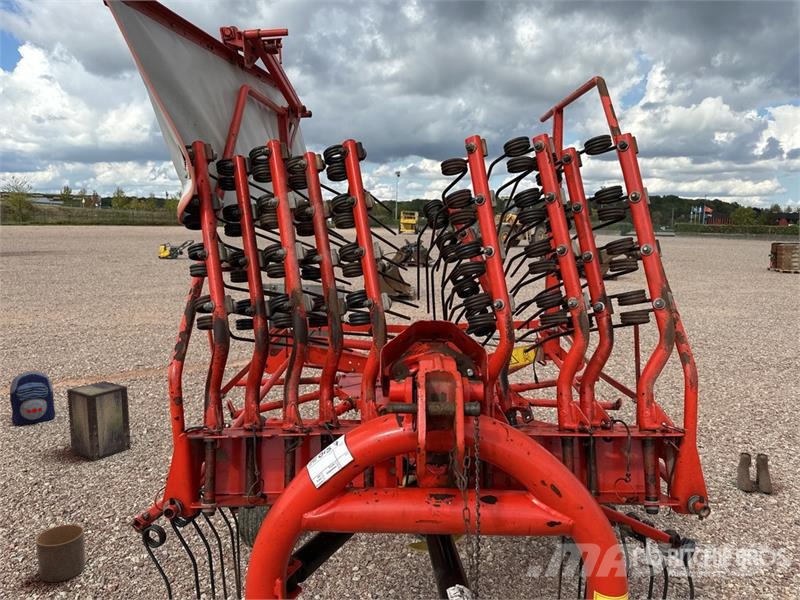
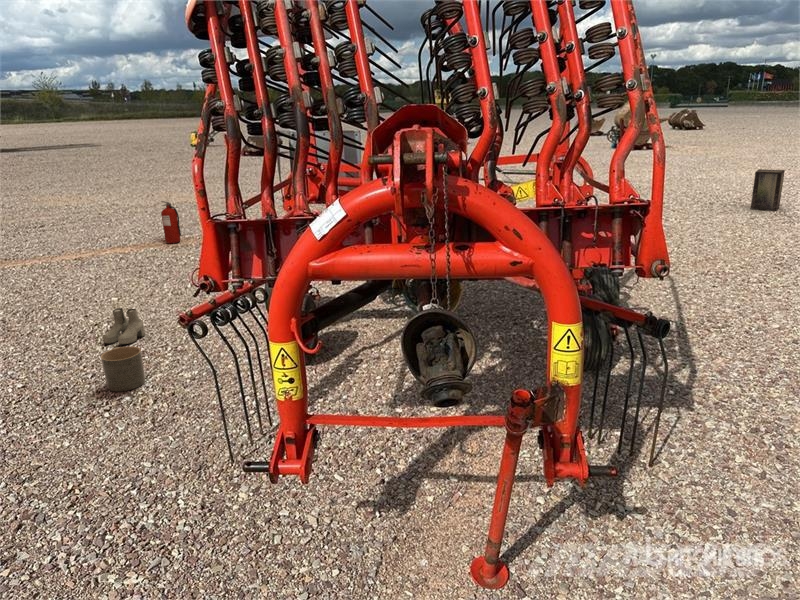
fire extinguisher: none [122,331,141,376] -> present [161,201,181,244]
backpack: present [10,371,55,425] -> none [64,234,107,283]
storage box: present [67,381,131,461] -> present [751,169,785,211]
boots: present [737,452,772,493] -> present [103,308,145,345]

